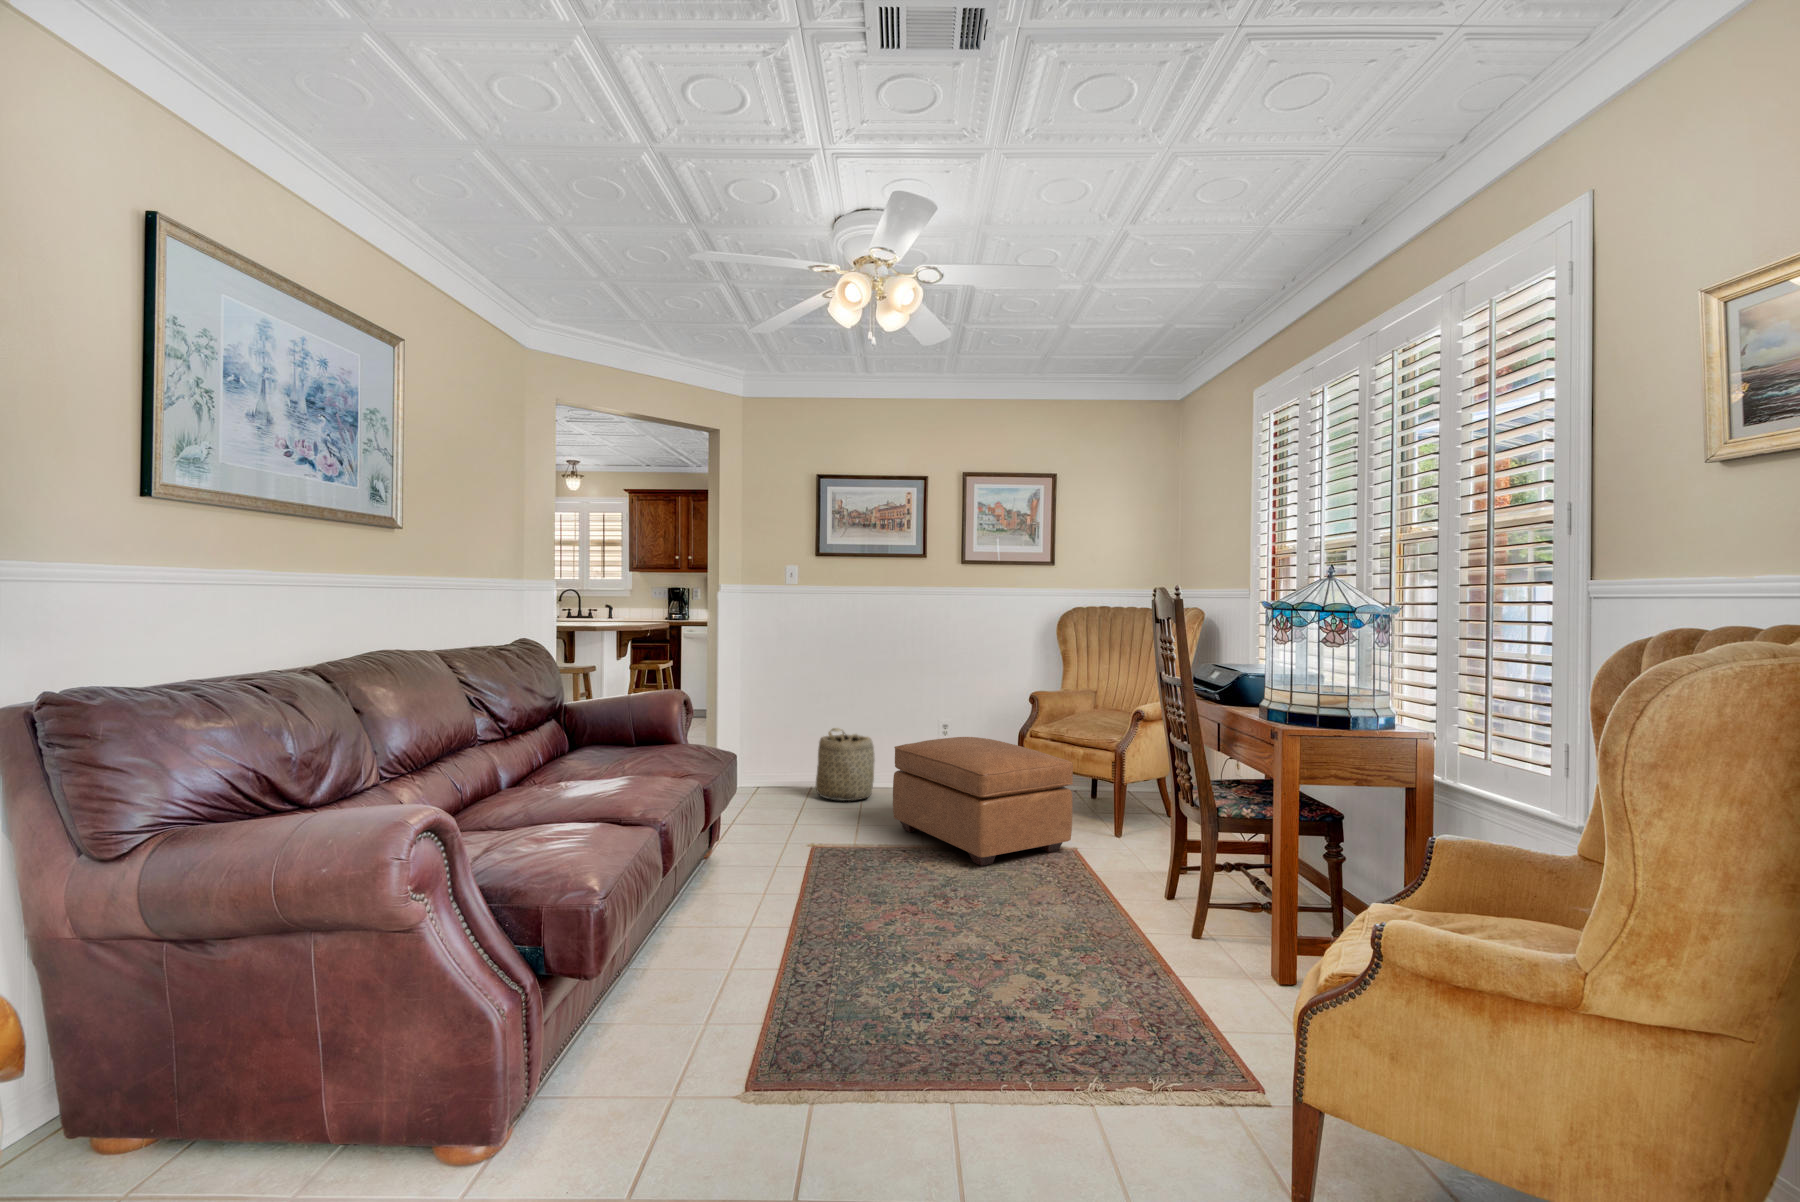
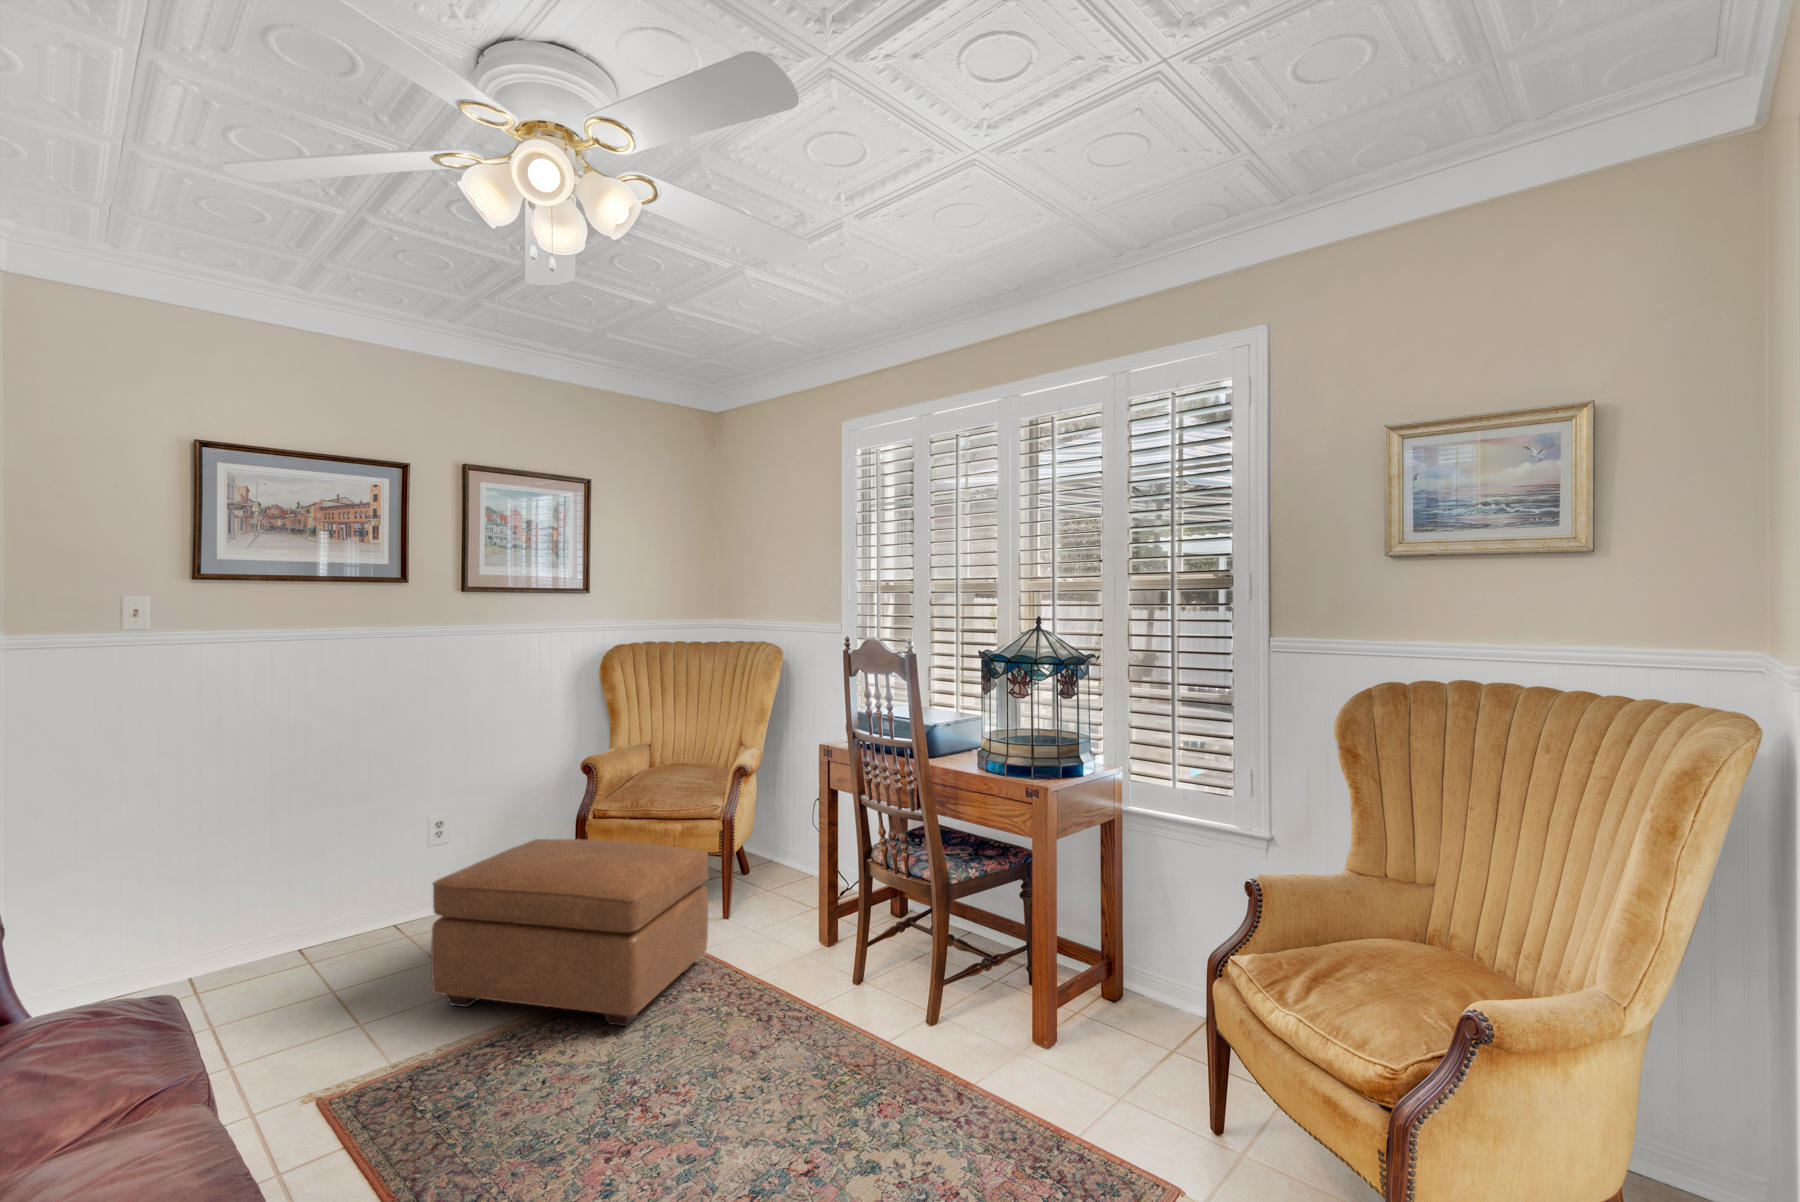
basket: present [816,728,875,801] -> none [222,866,342,992]

